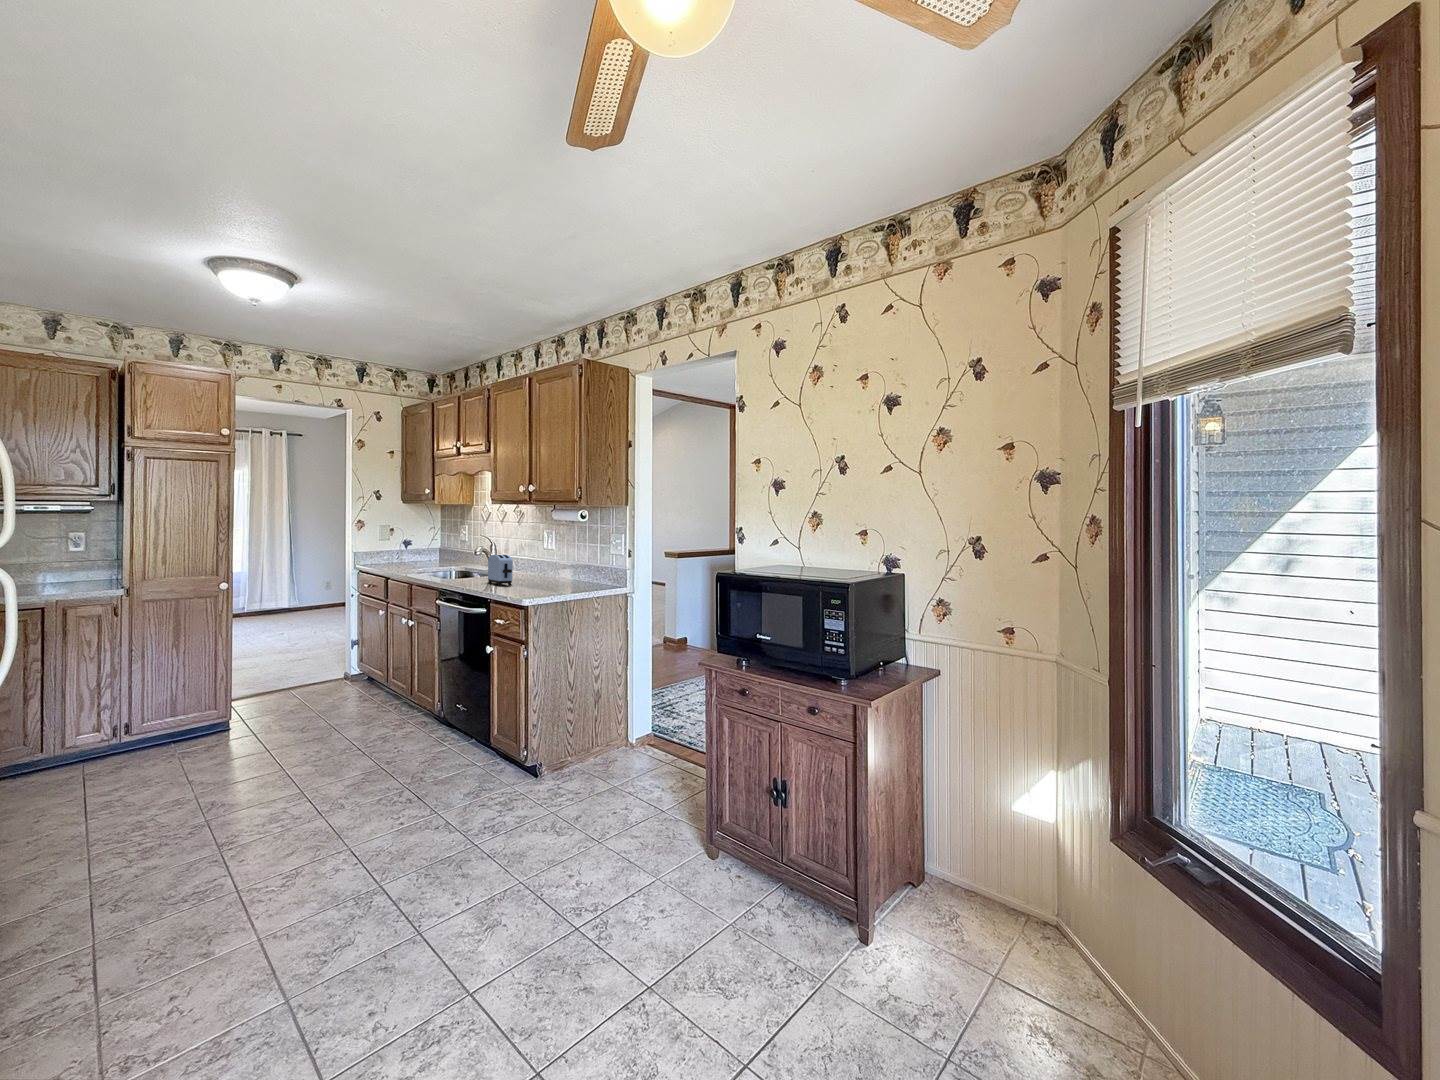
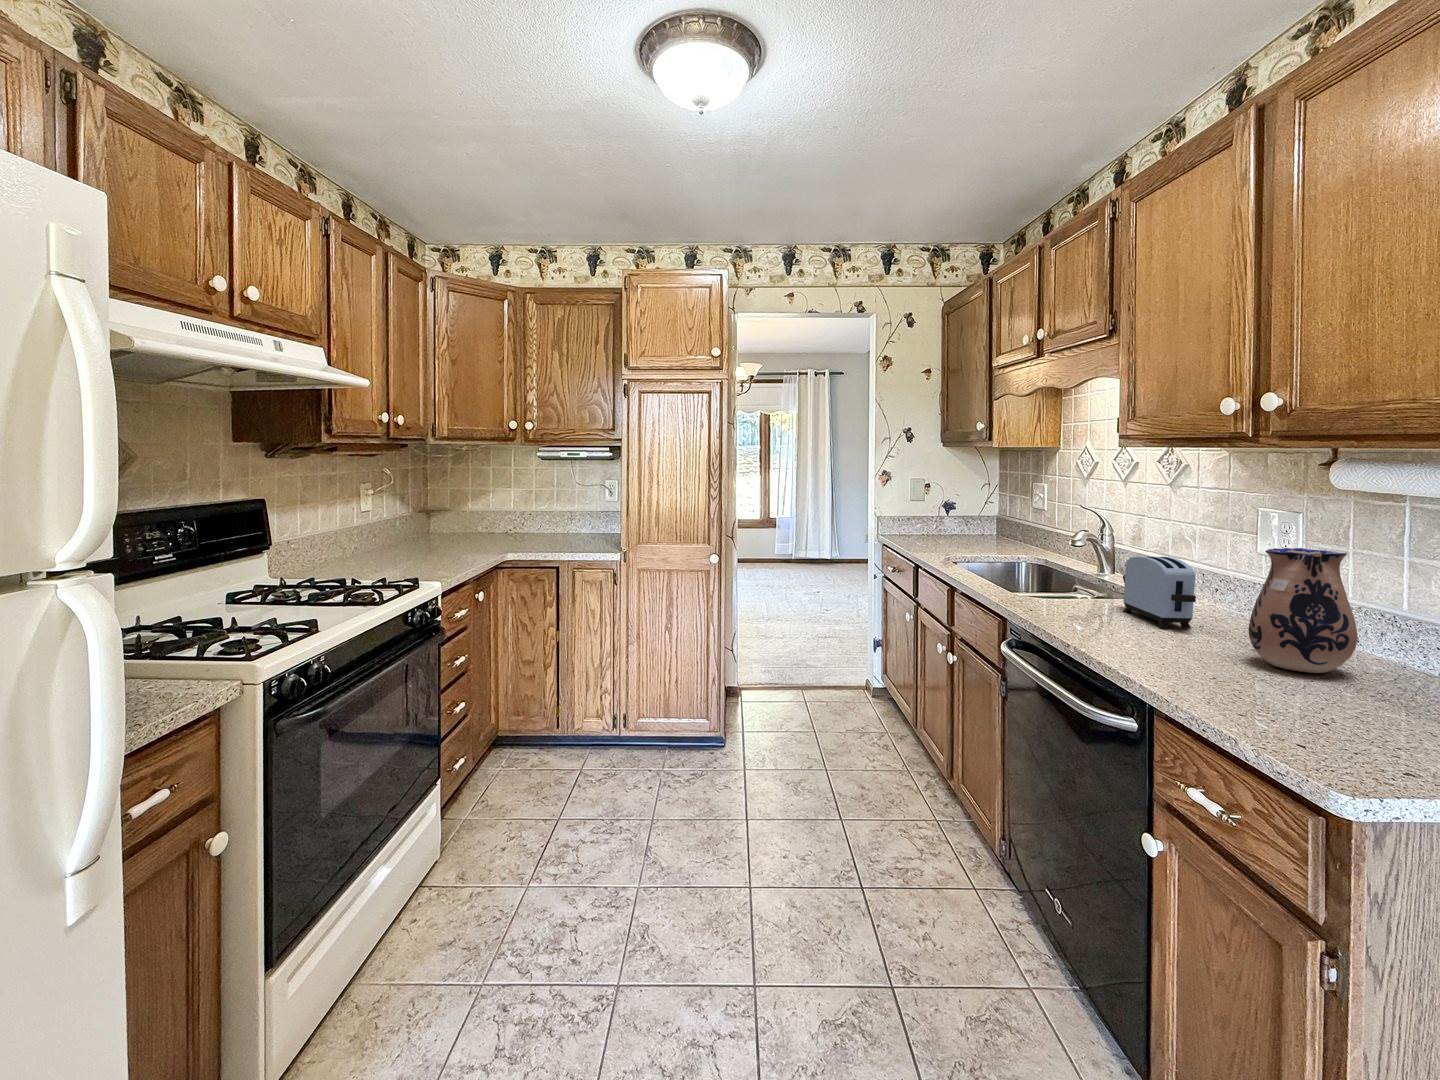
ceramic pitcher: none [522,544,557,591] -> present [1248,548,1358,673]

